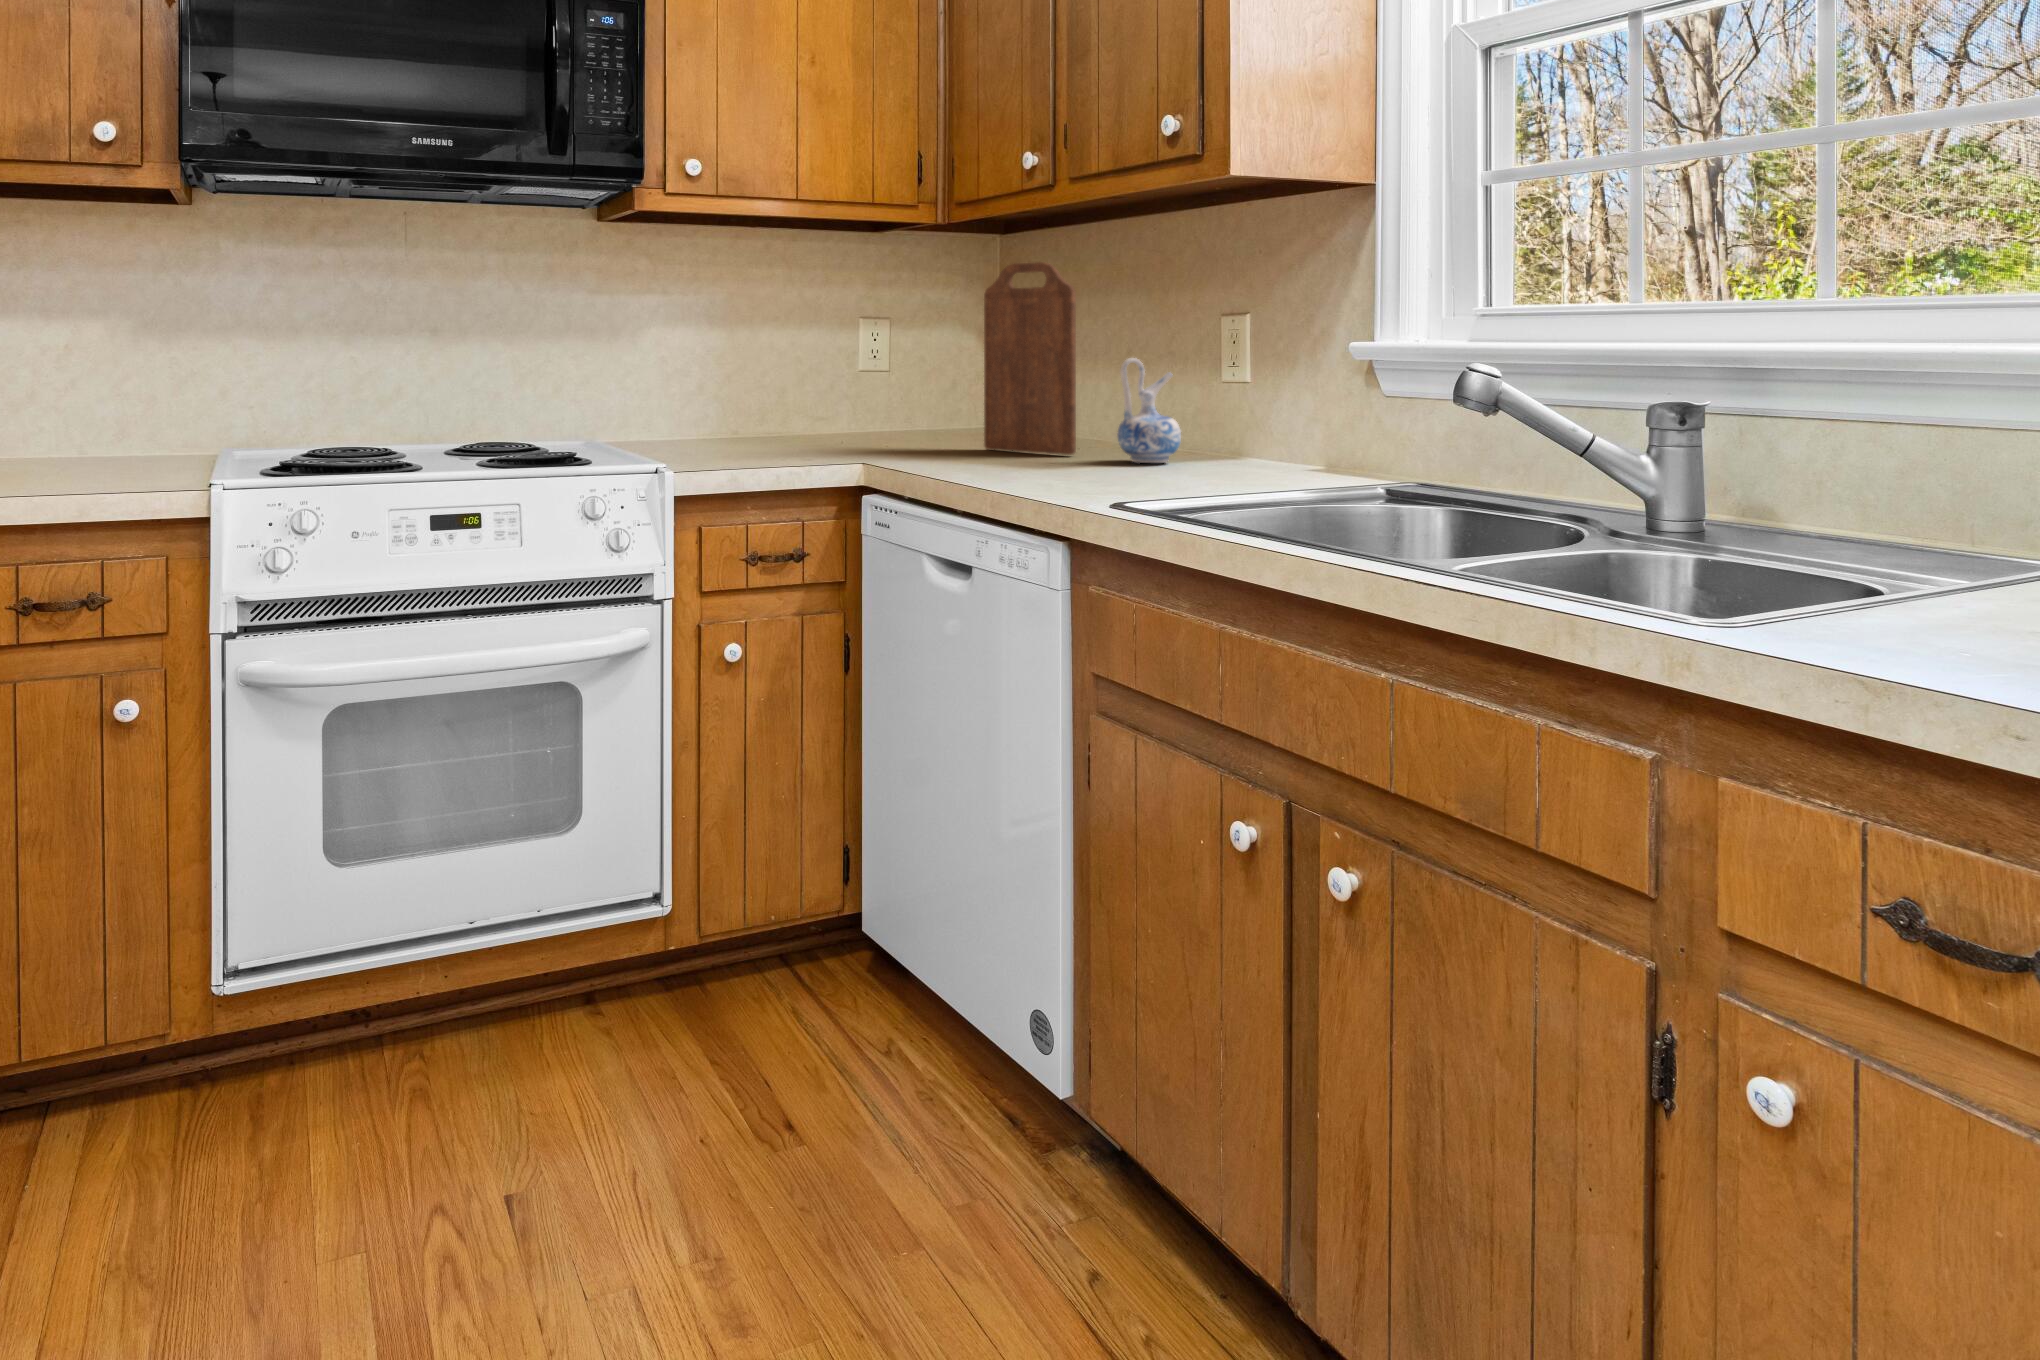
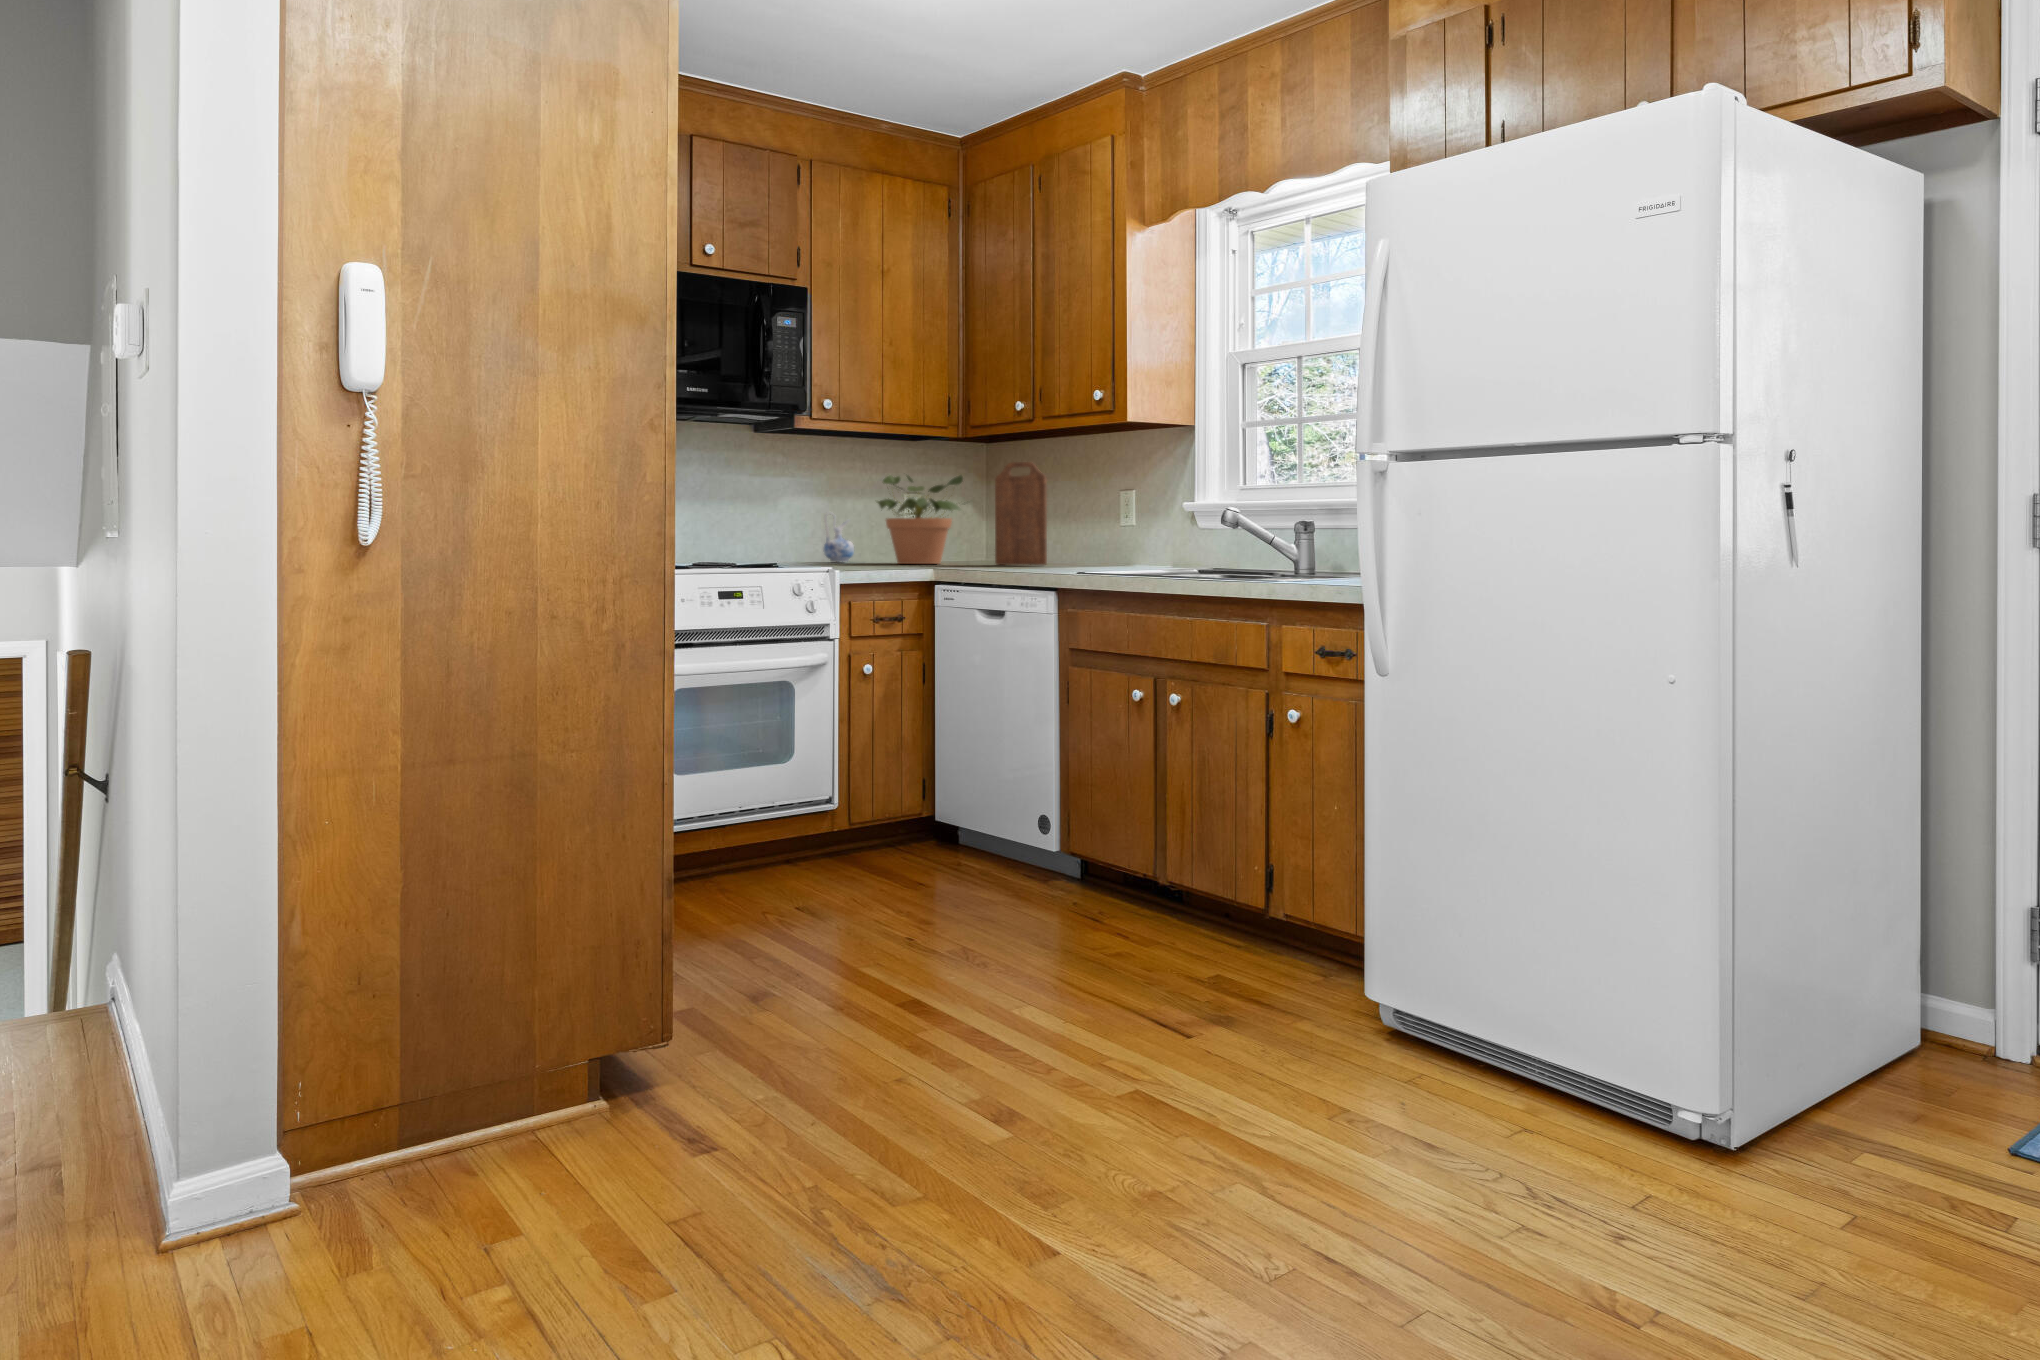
potted plant: none [783,284,957,445] -> present [877,475,968,564]
ceramic pitcher: present [1118,358,1181,463] -> present [824,512,854,562]

